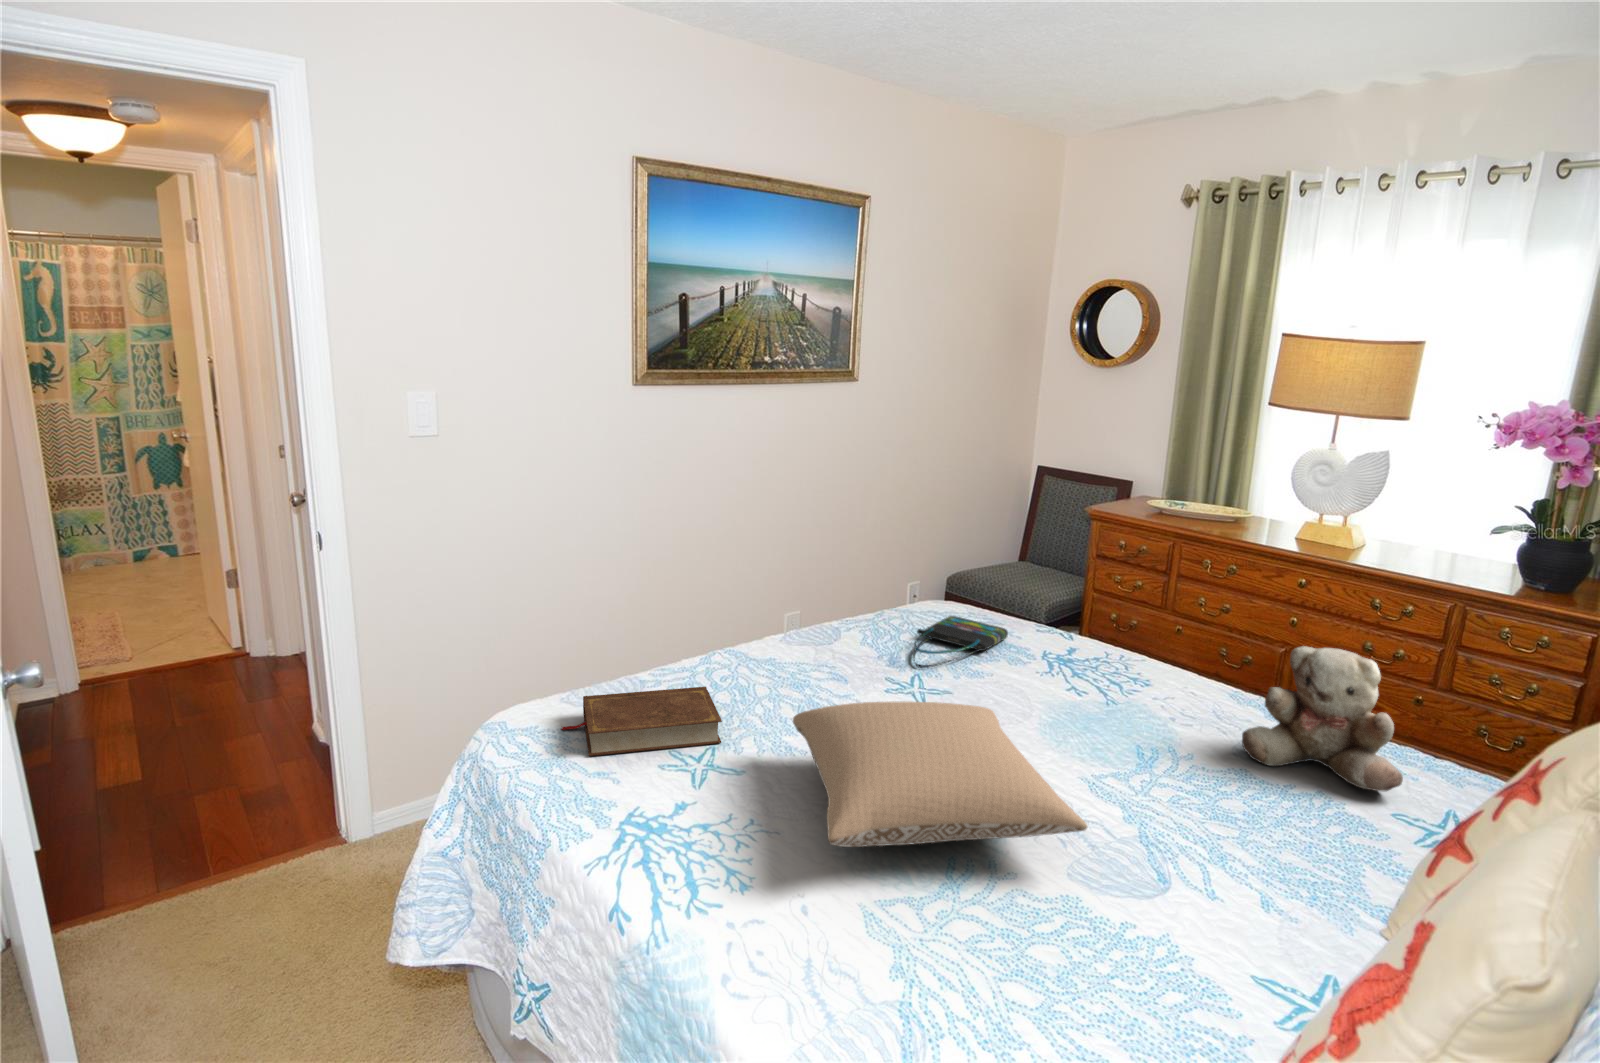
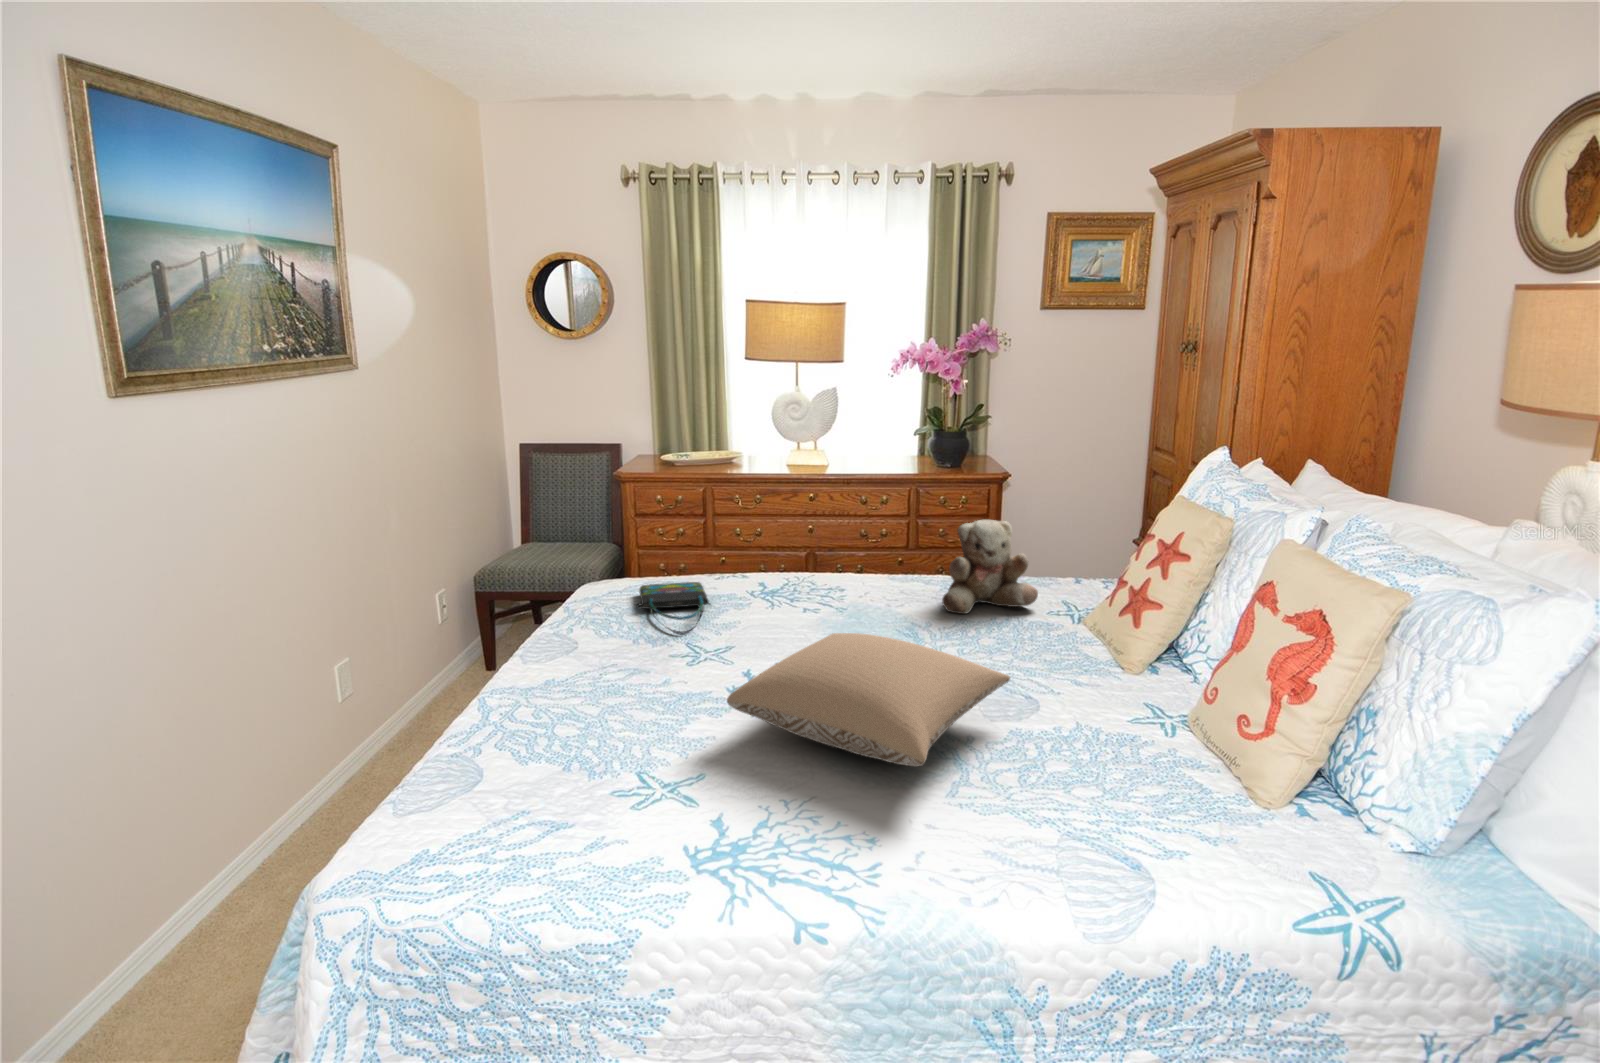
book: present [561,687,722,756] -> none [466,716,650,833]

